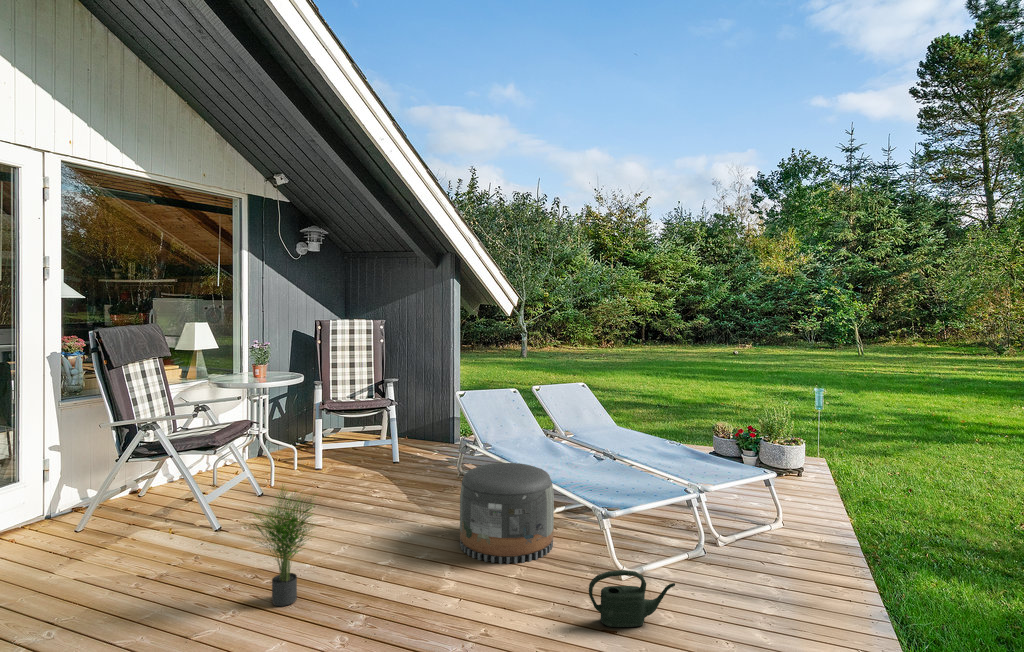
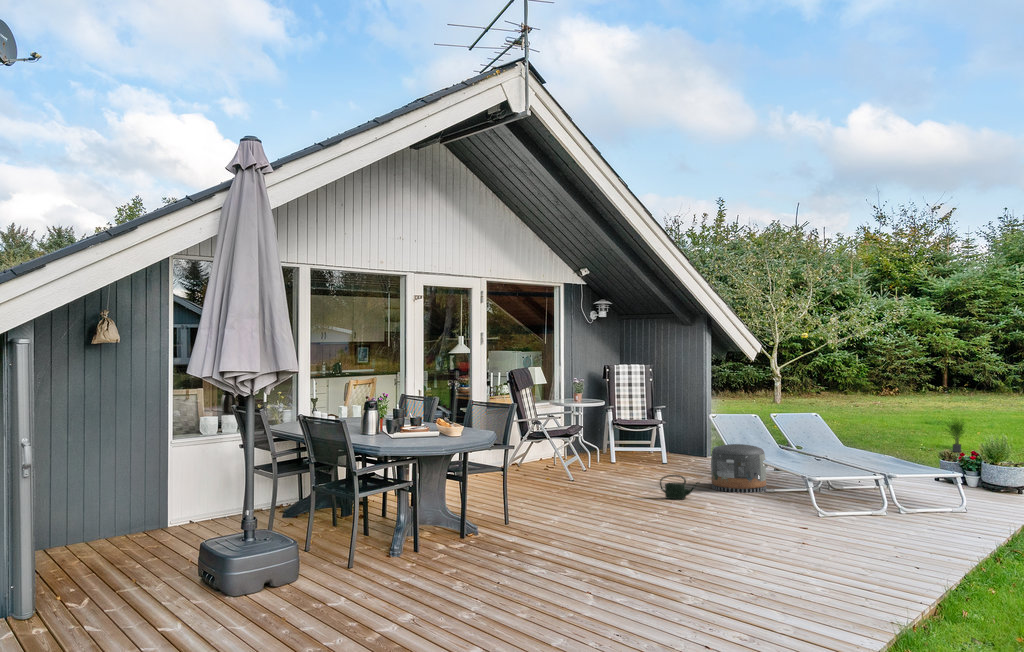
potted plant: present [254,489,312,606] -> present [946,418,964,452]
watering can: present [589,570,675,627] -> present [660,475,699,499]

